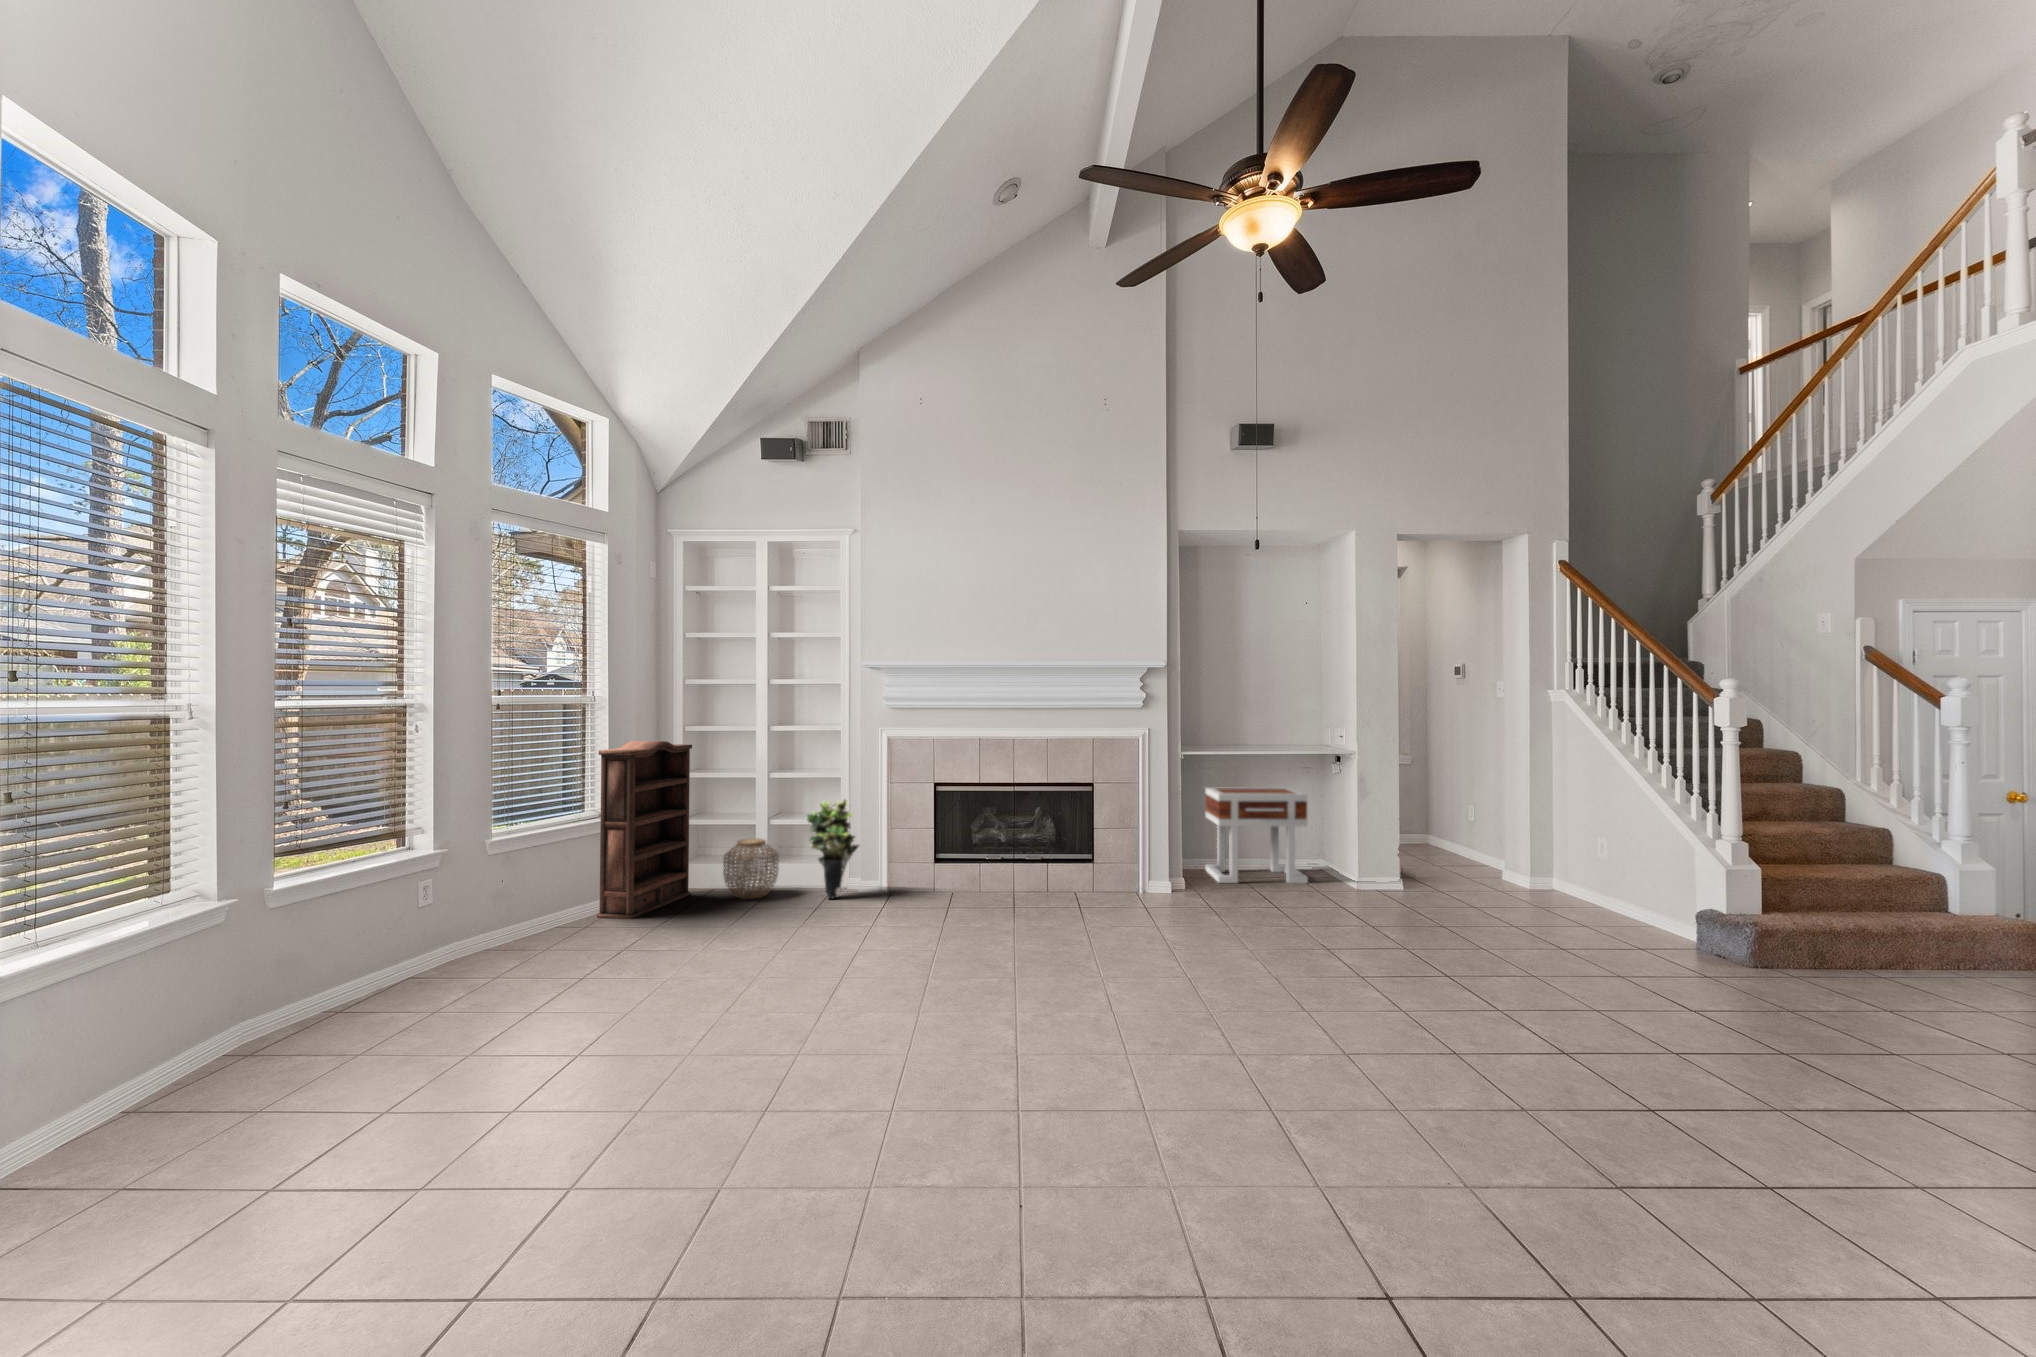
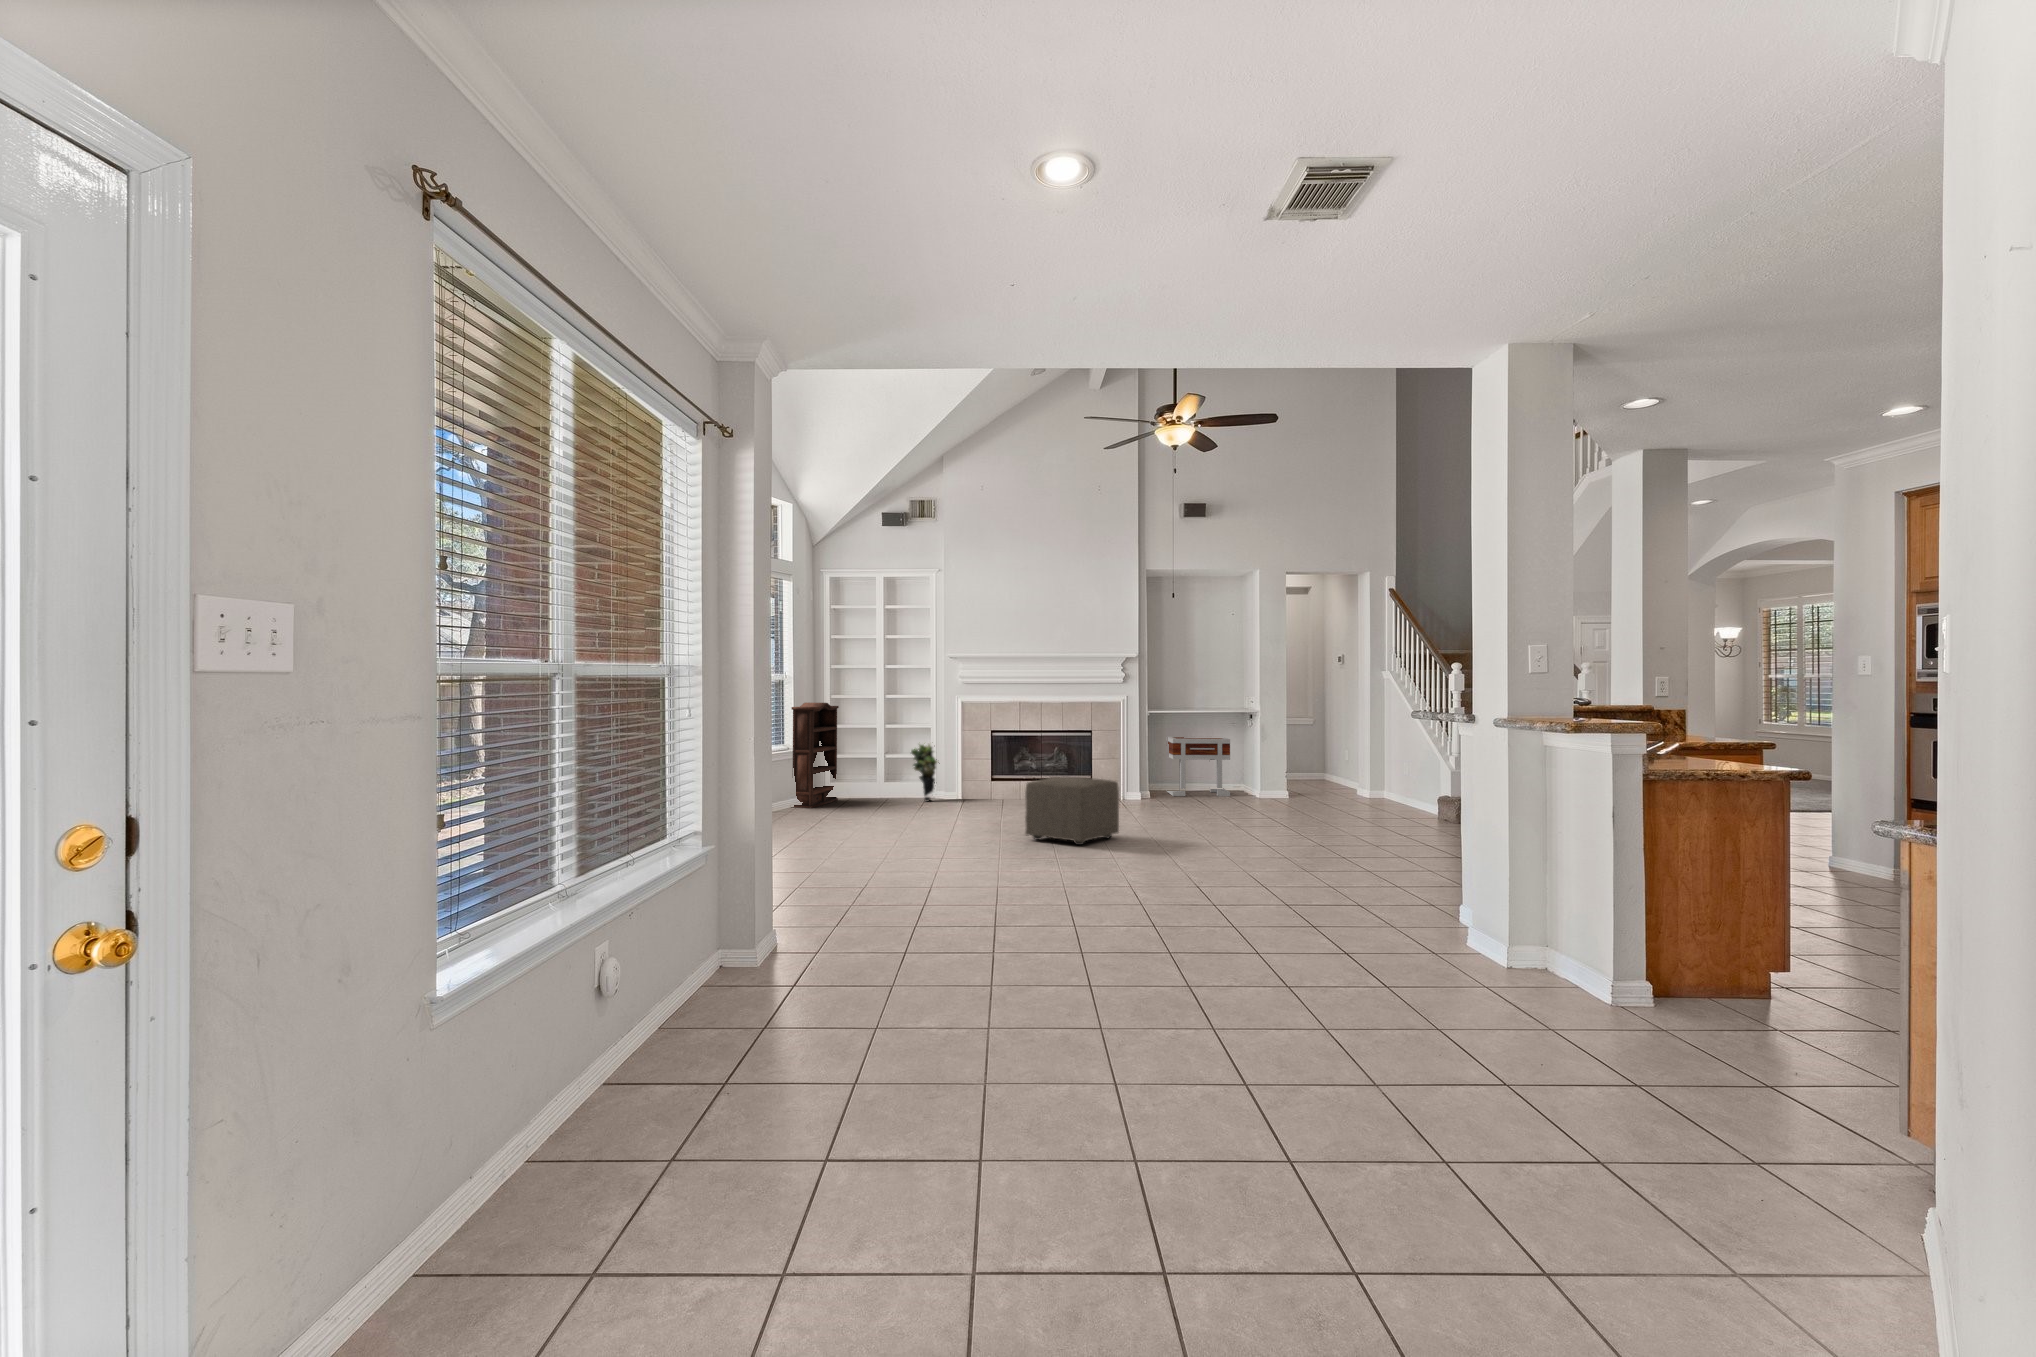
woven basket: present [723,838,778,899] -> none [860,765,893,802]
ottoman: none [969,904,1159,1076] -> present [1025,776,1119,845]

